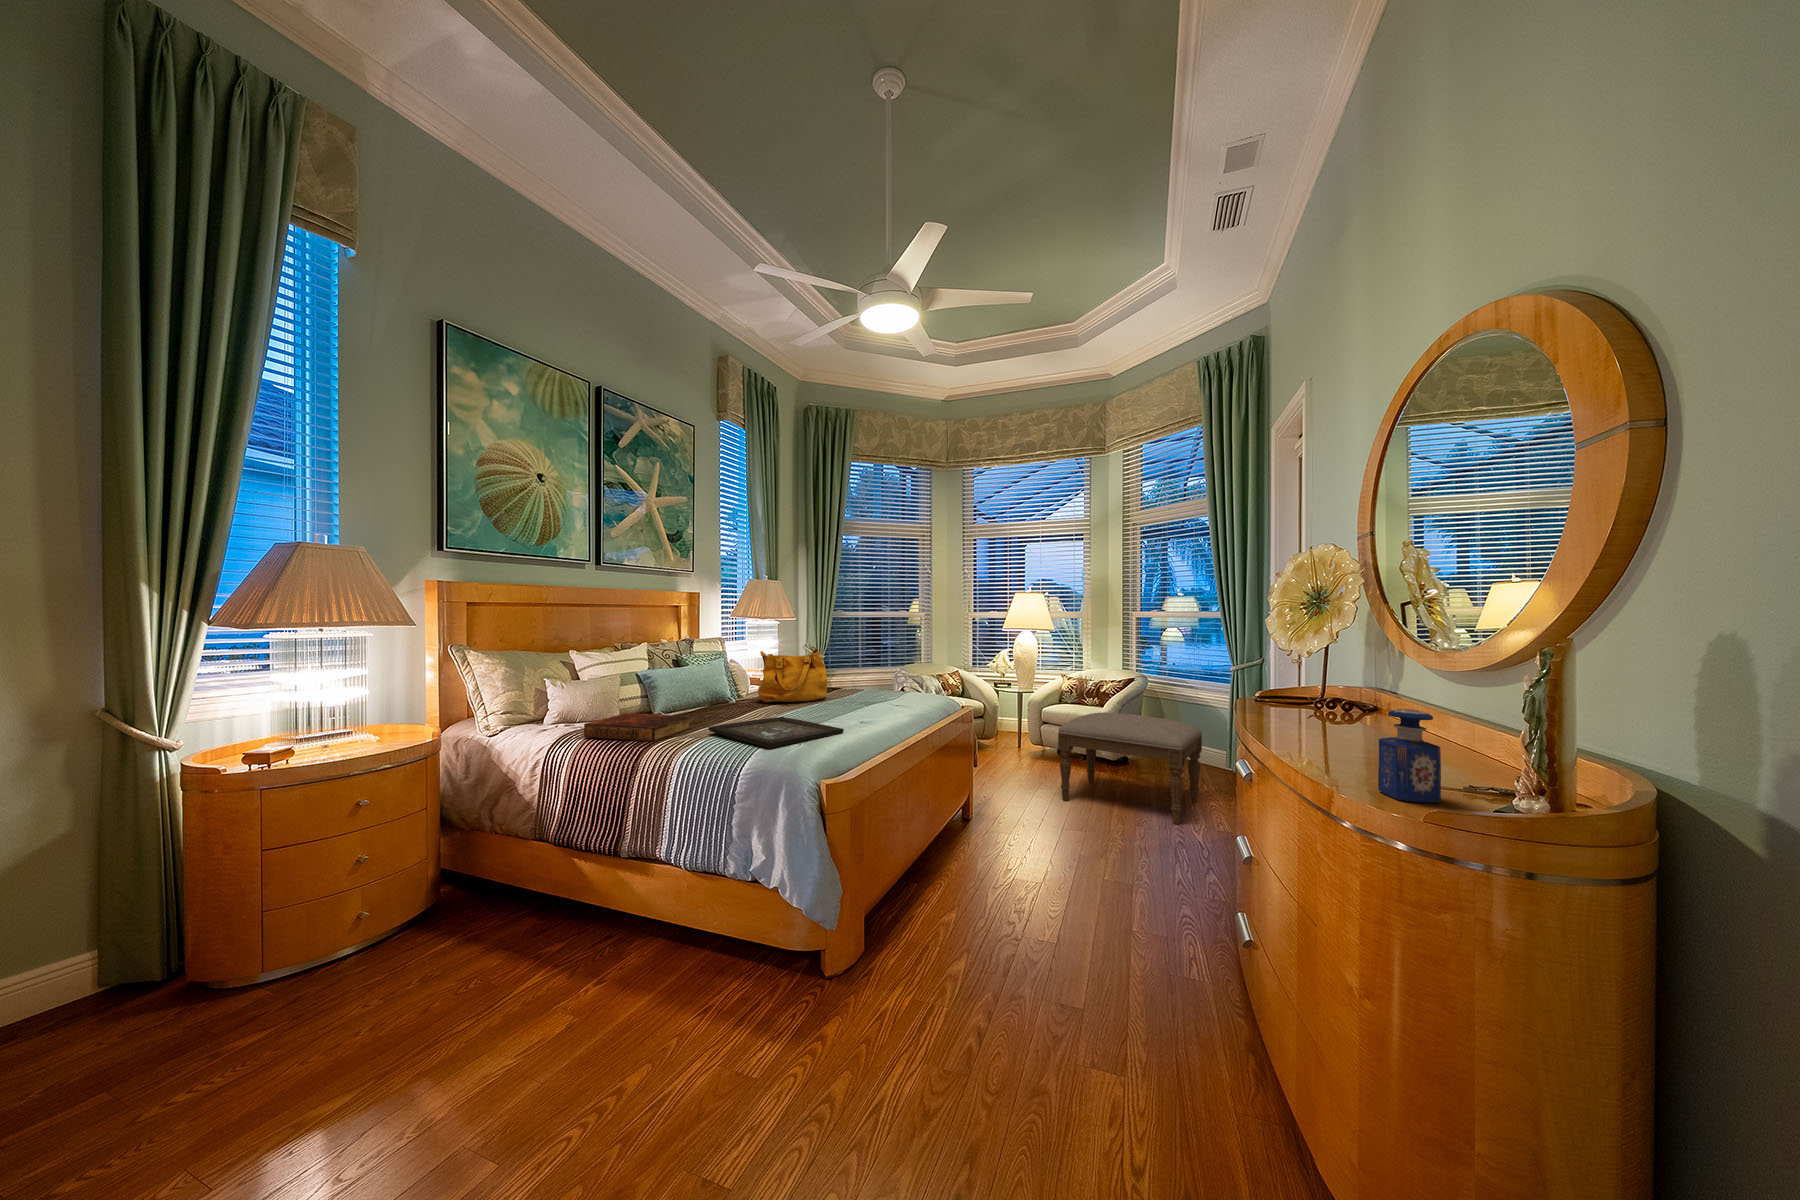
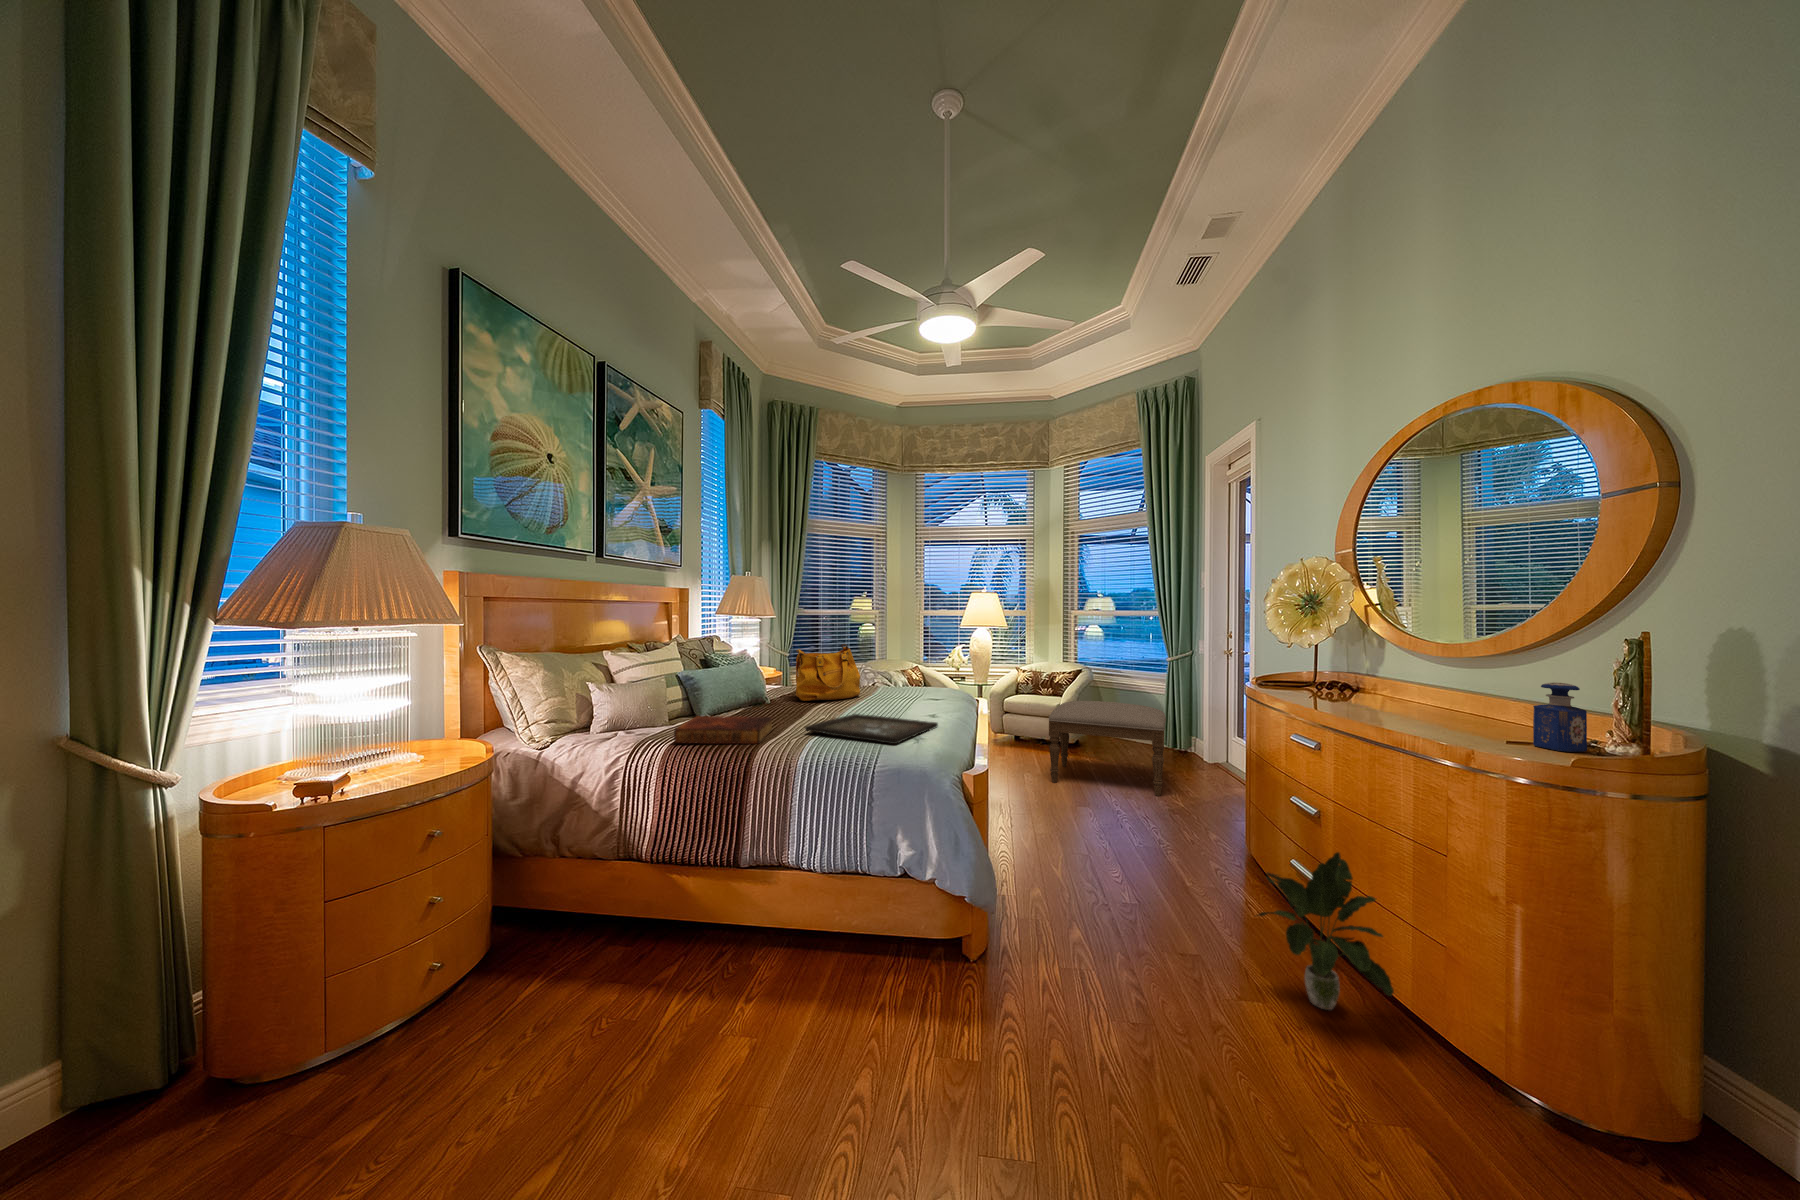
potted plant: none [1114,905,1251,1095] -> present [1258,852,1394,1010]

